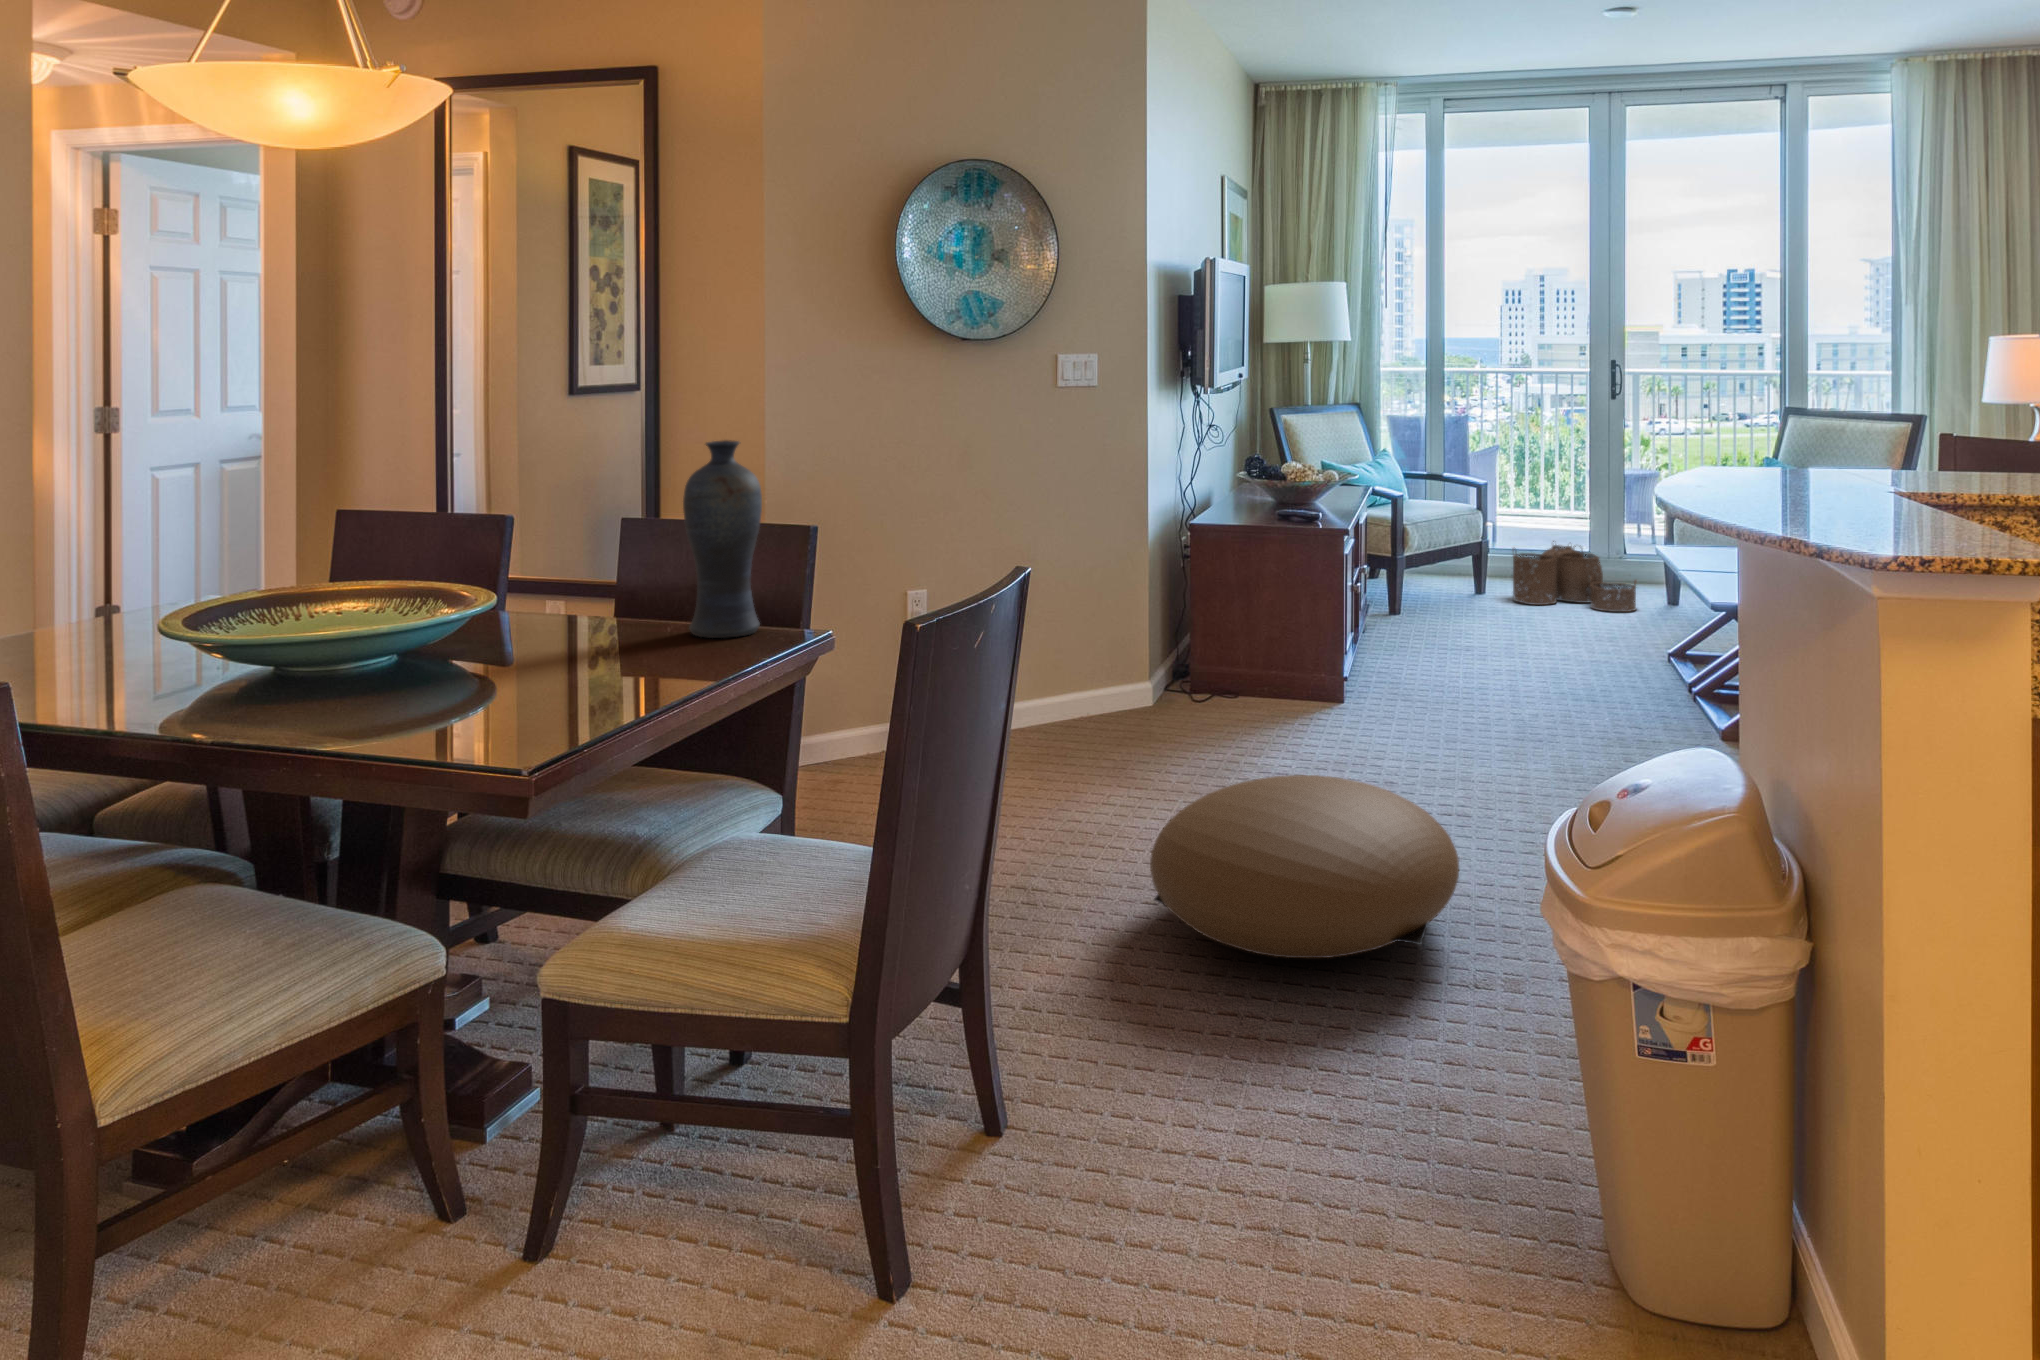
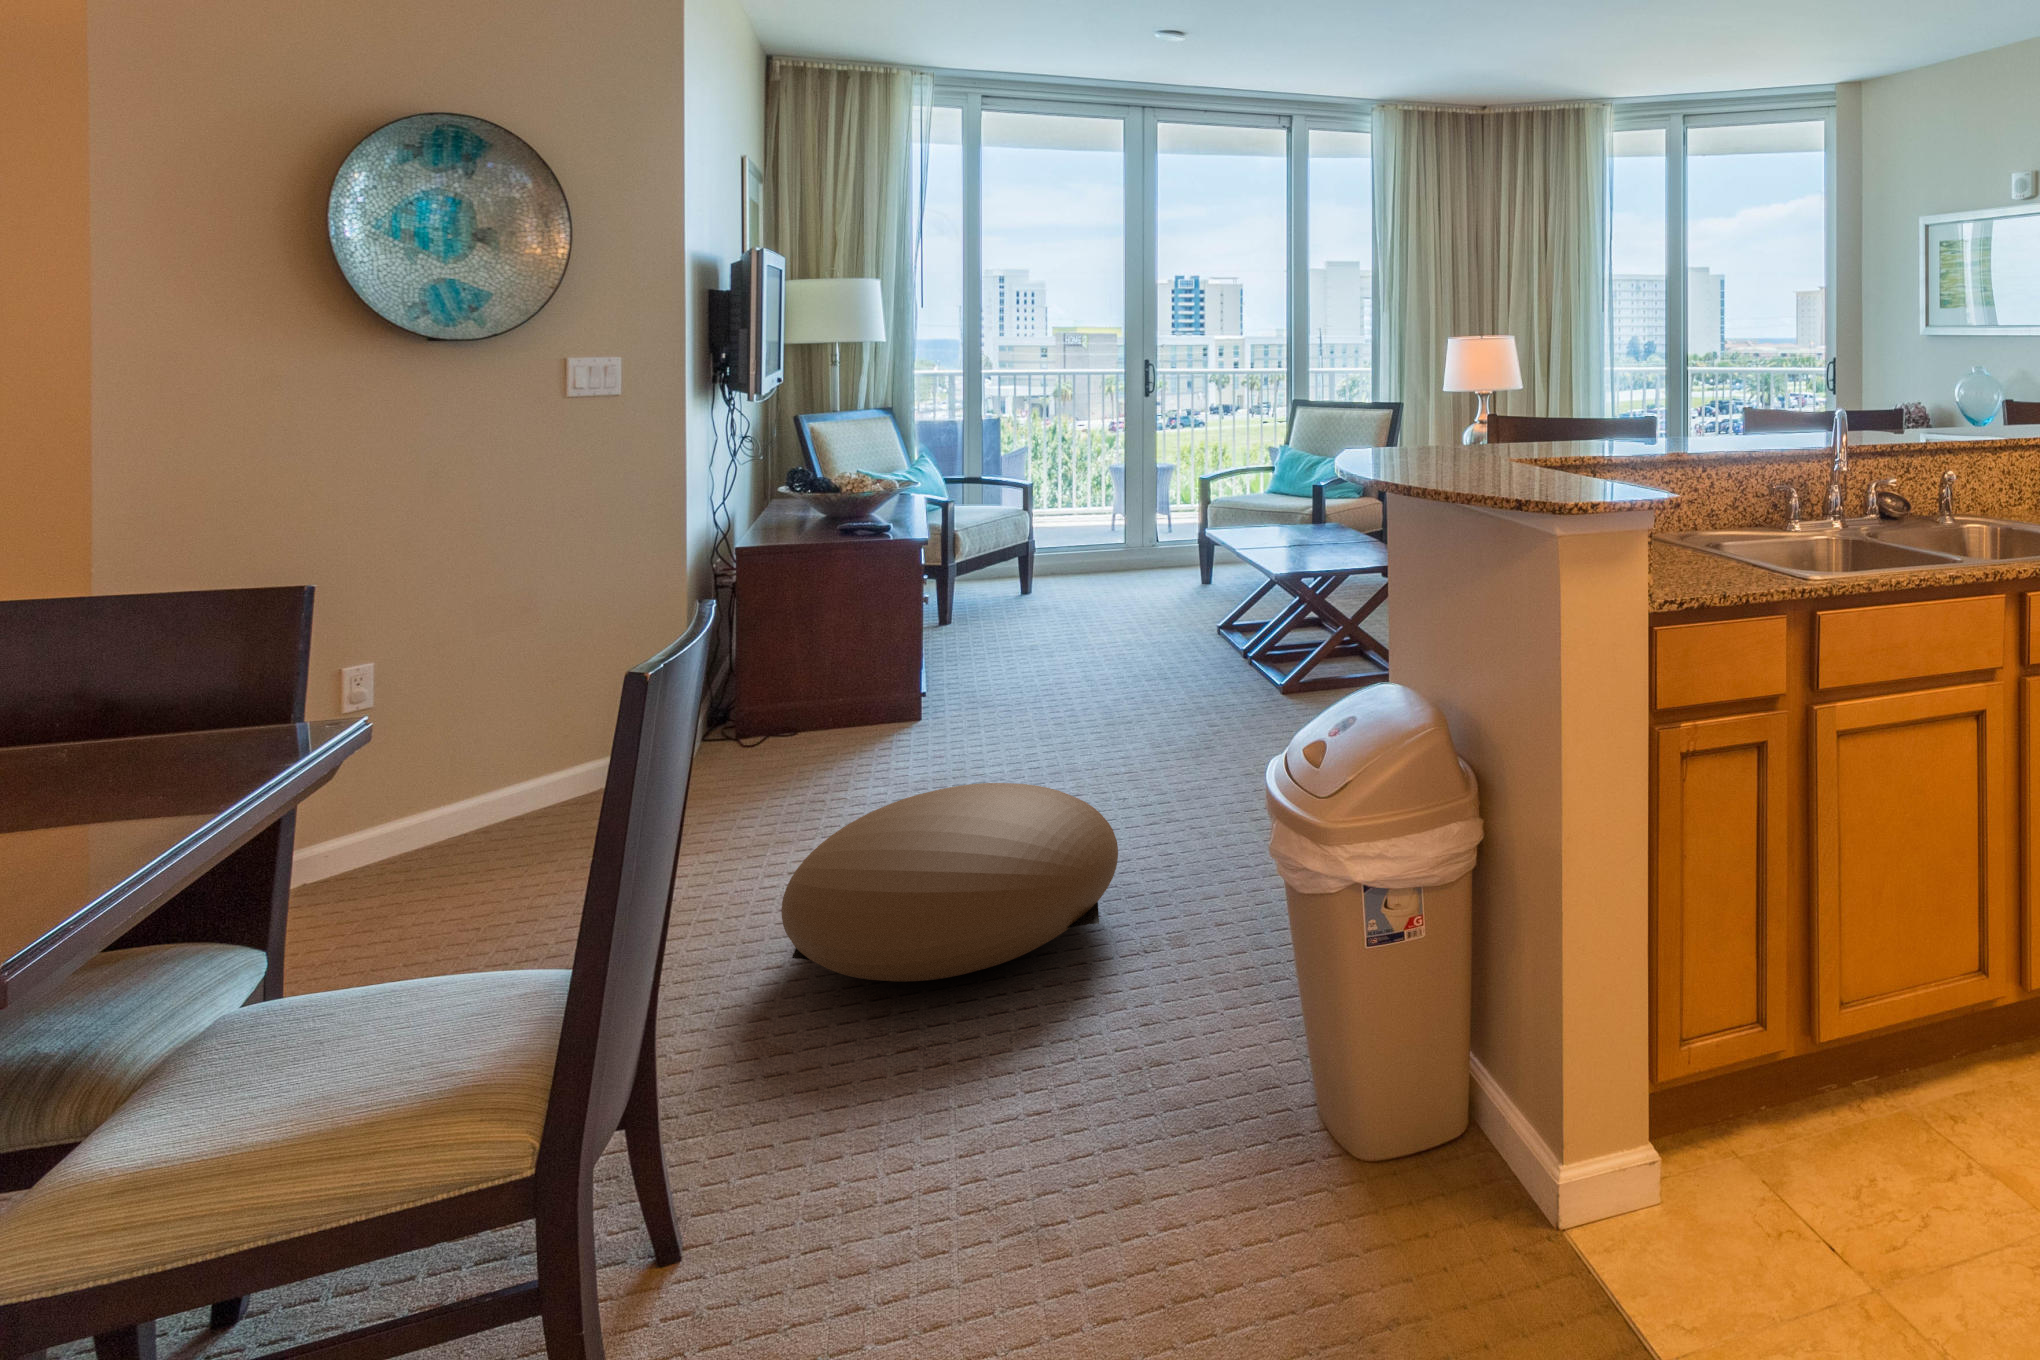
vase: present [683,440,762,638] -> none [78,470,232,753]
woven basket: present [1513,541,1636,612] -> none [1060,532,1177,595]

